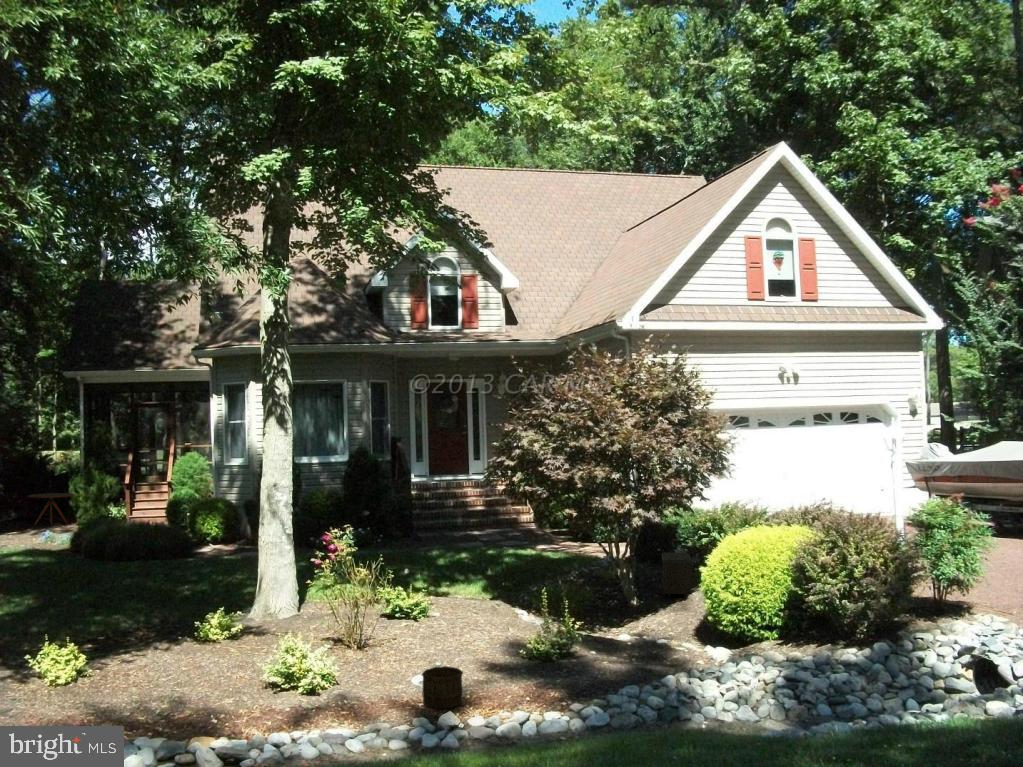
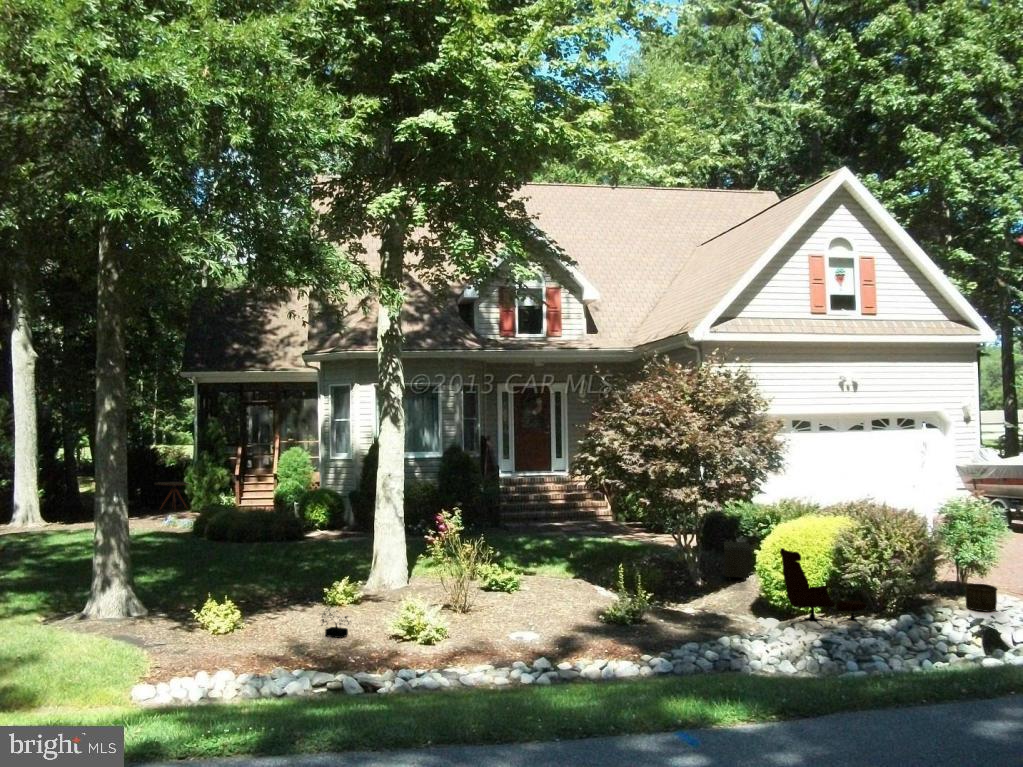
lounge chair: none [732,566,837,663] -> present [780,548,867,629]
decorative plant: none [159,662,202,702] -> present [321,608,349,638]
wooden bucket: present [422,666,463,709] -> present [965,584,997,611]

